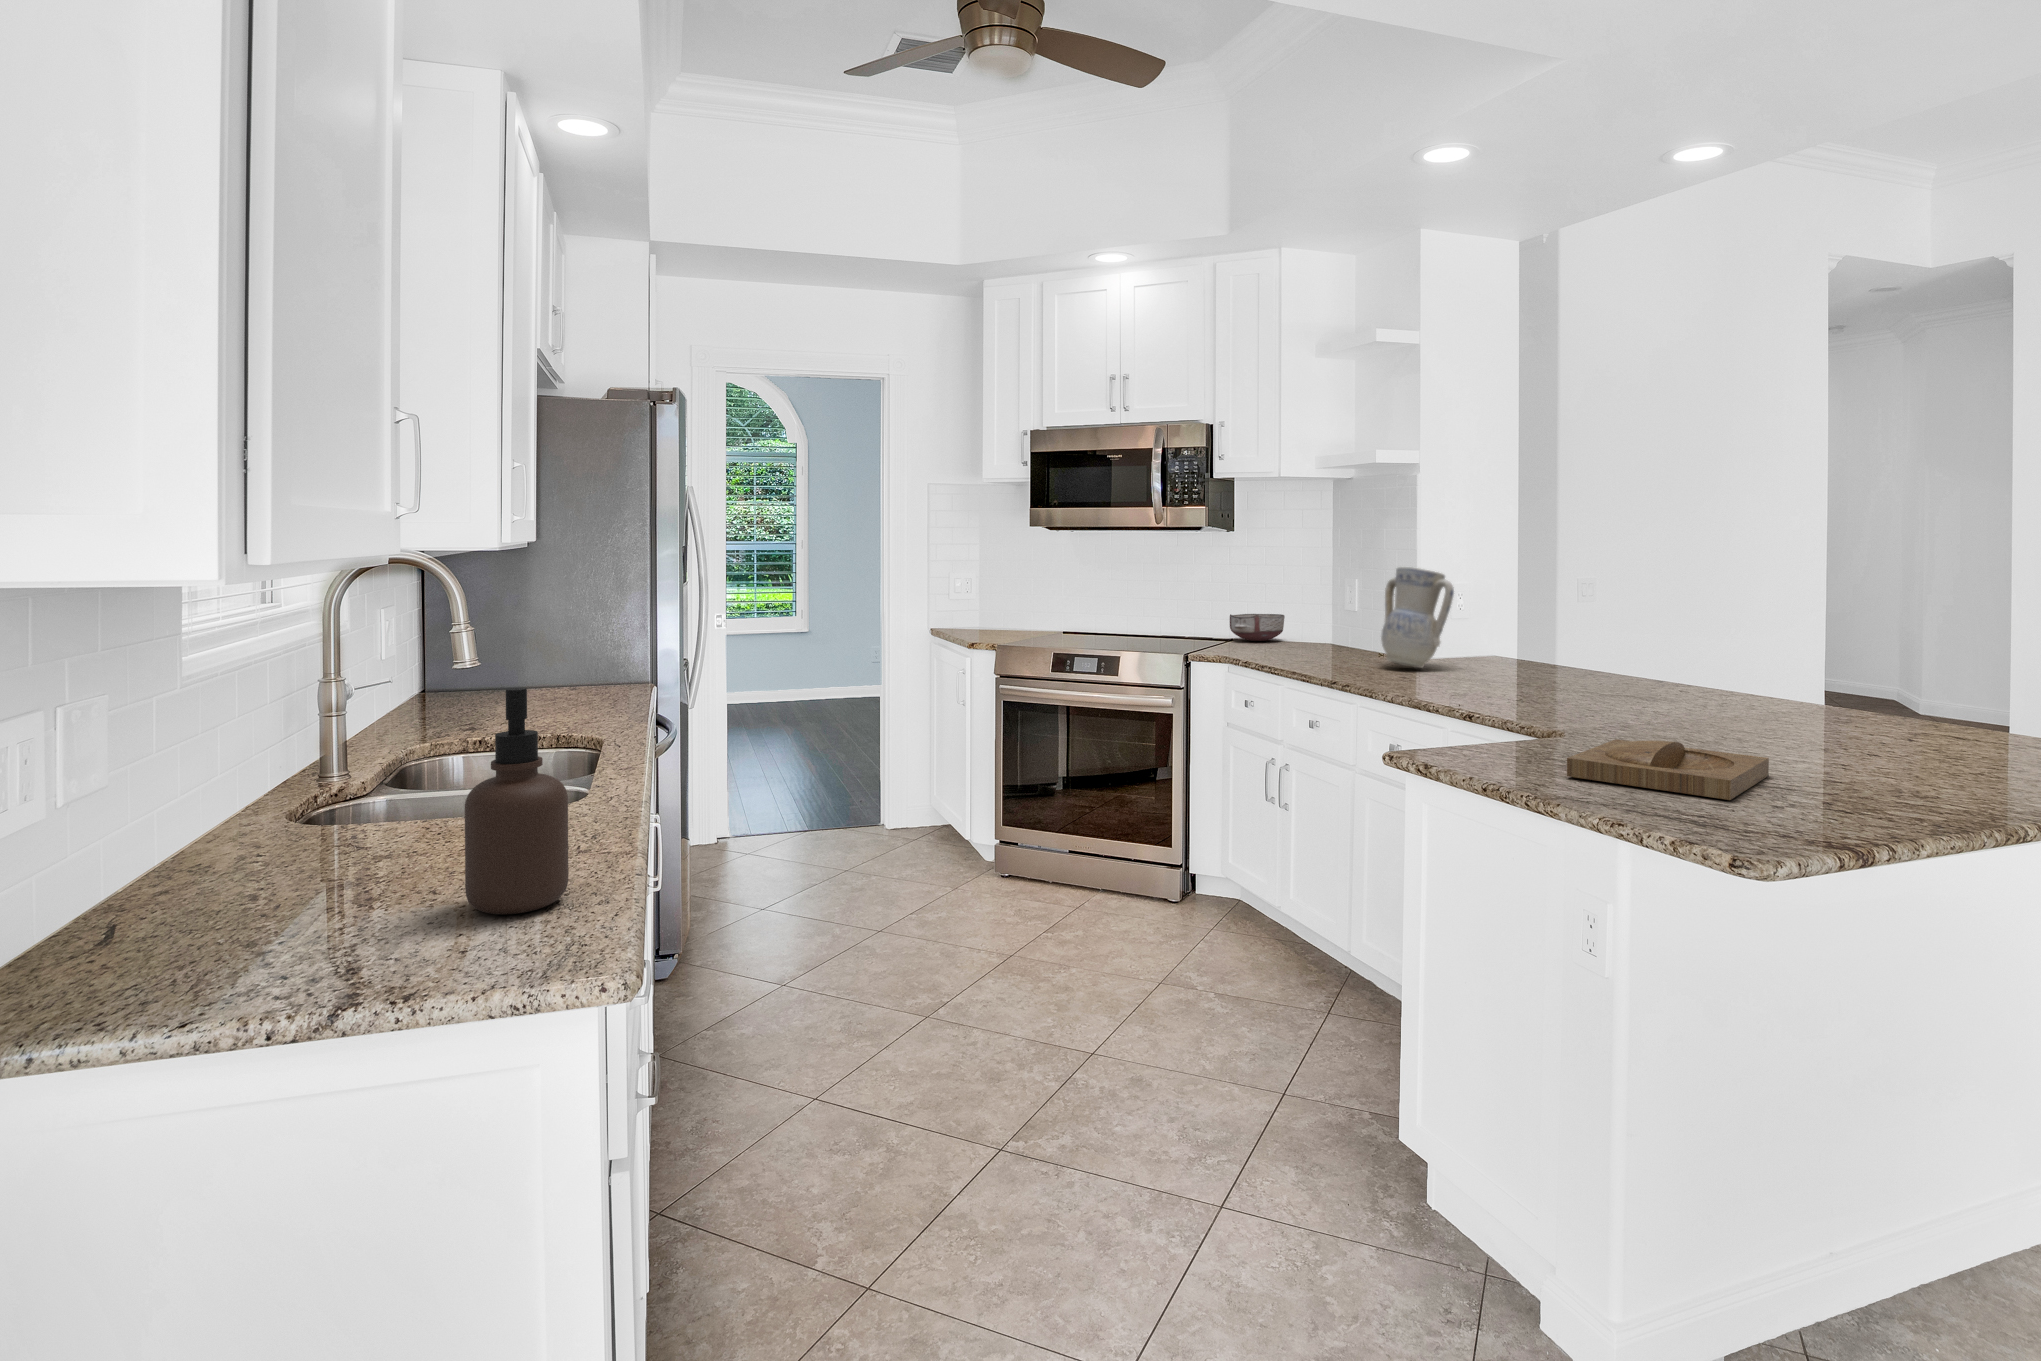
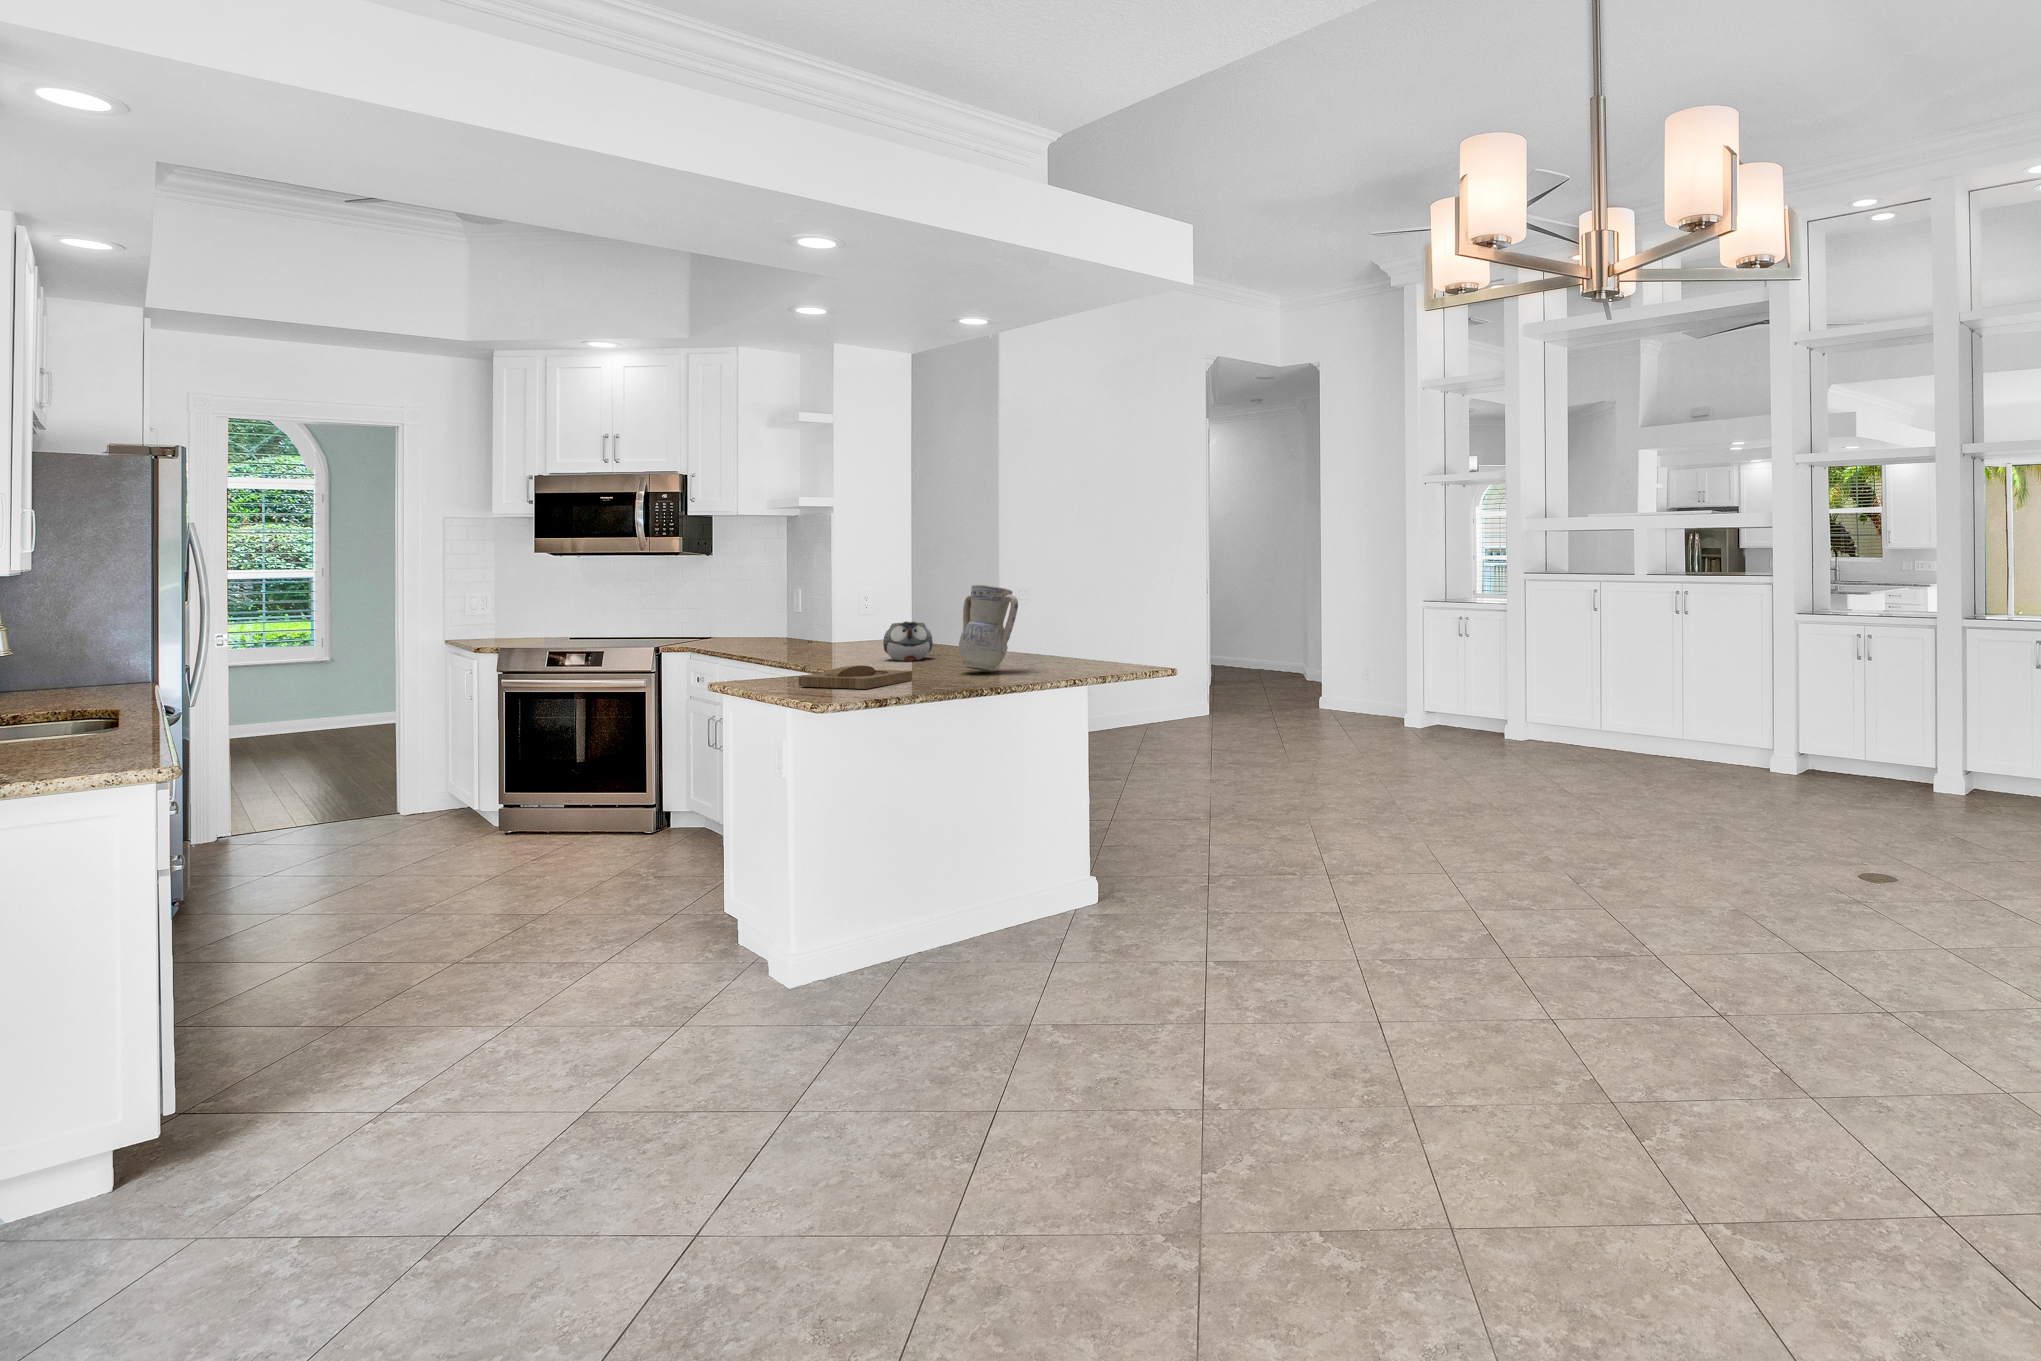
vase: present [1381,567,1454,668] -> present [959,585,1018,672]
ceramic bowl: present [1230,614,1285,641] -> none [709,617,753,638]
teapot: none [1580,645,1668,712] -> present [883,621,933,661]
soap dispenser: present [465,688,568,914] -> none [51,644,120,764]

